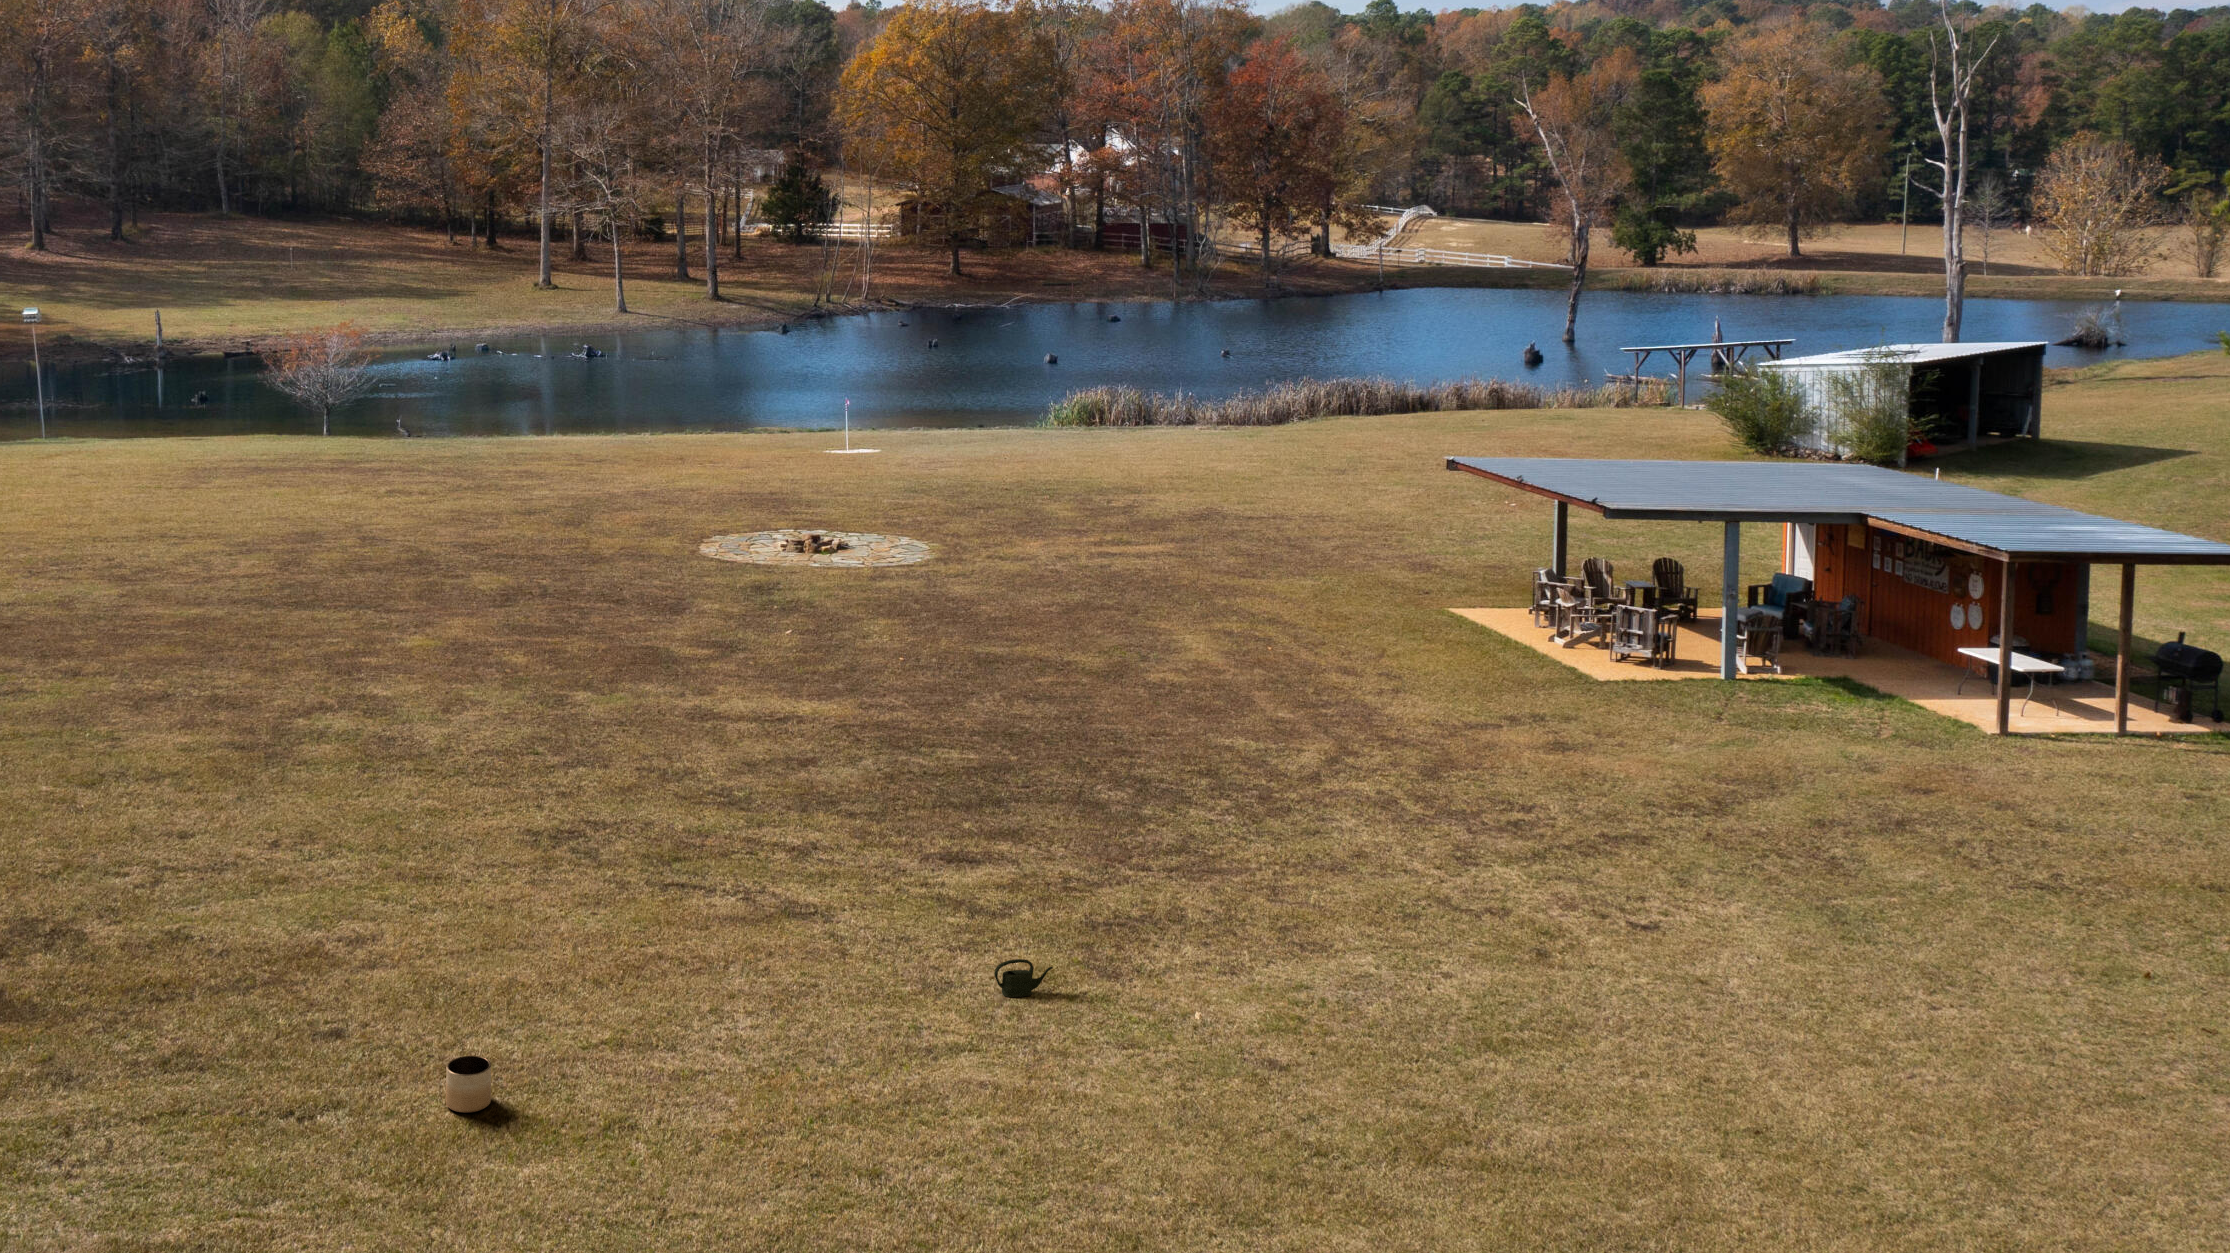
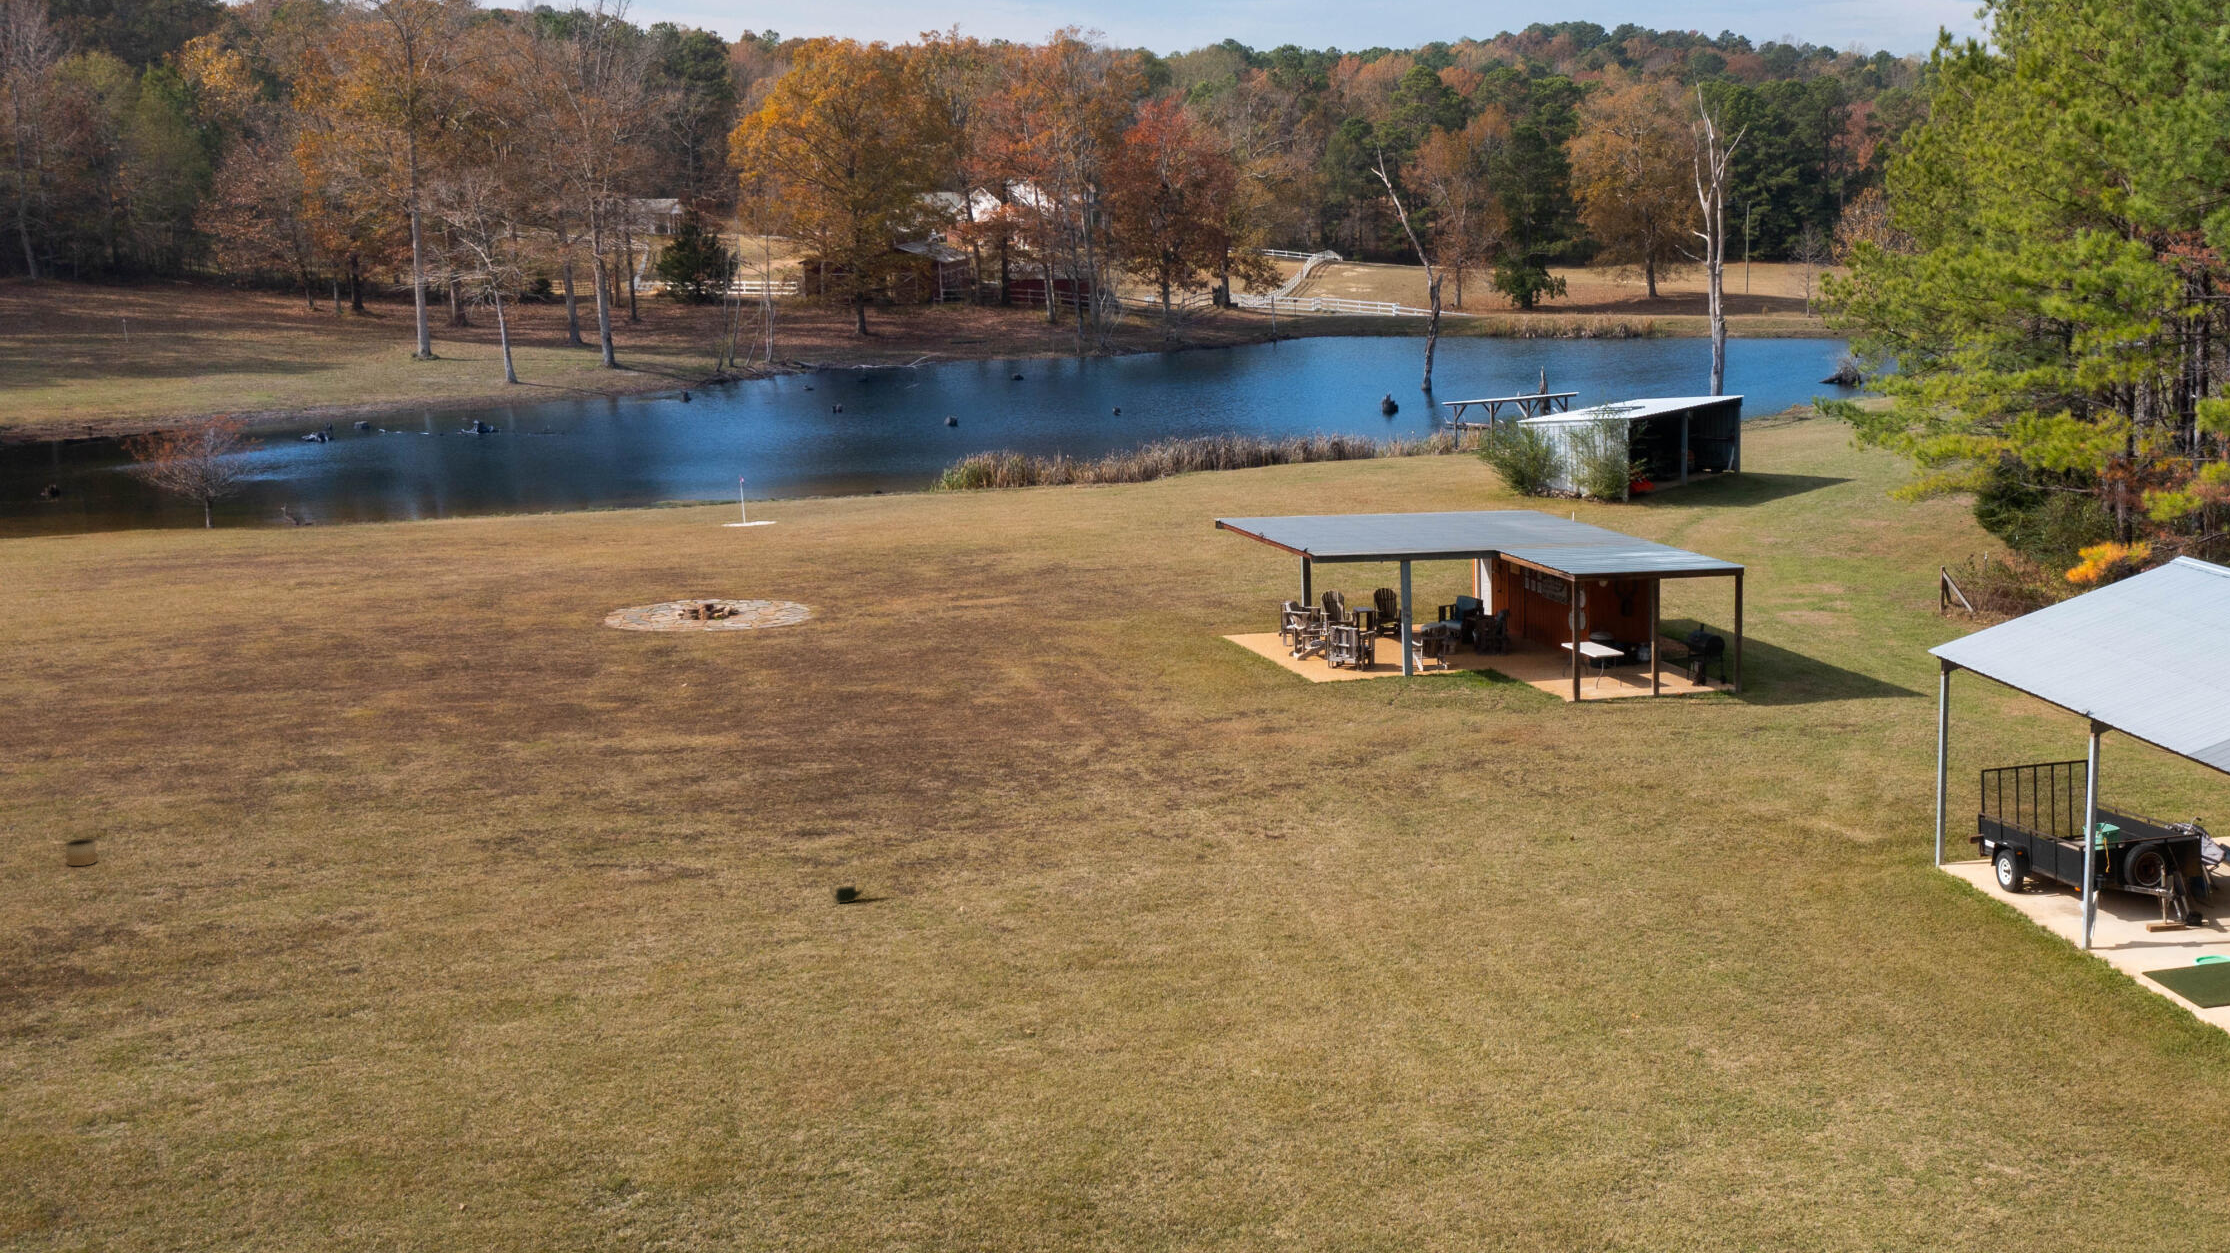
planter: present [446,1056,491,1113] -> present [66,839,97,866]

